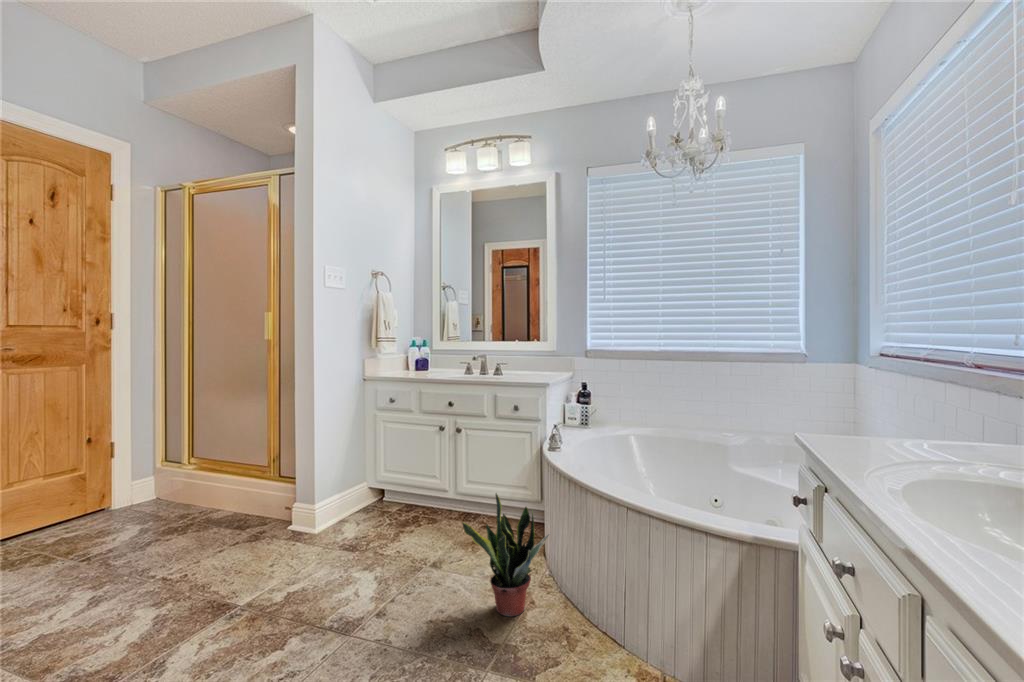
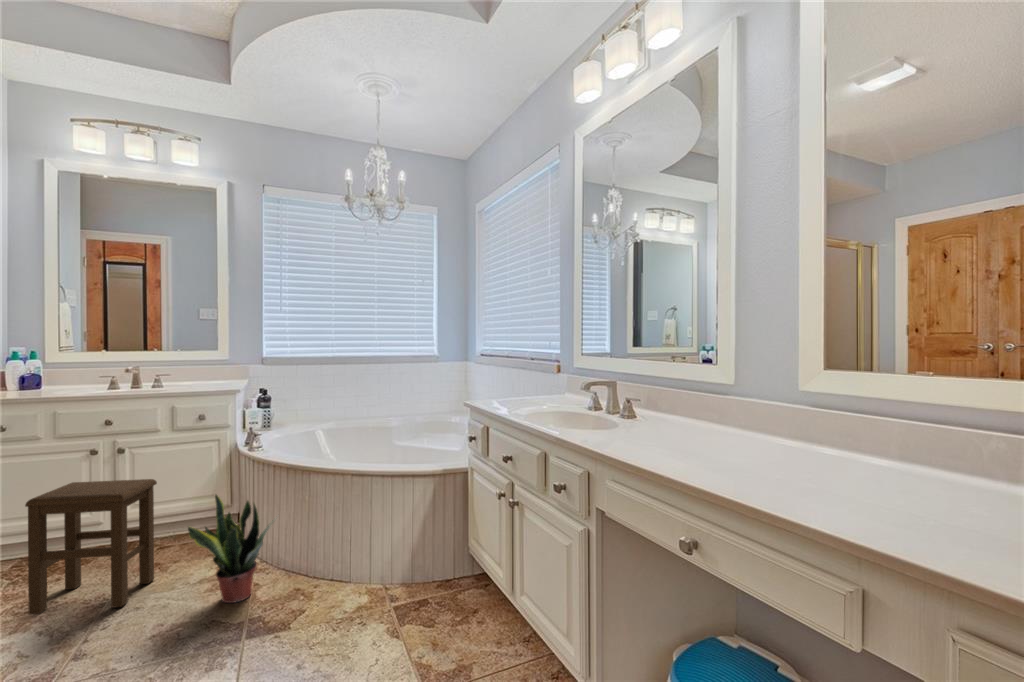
stool: none [377,454,466,578] -> present [25,479,157,614]

